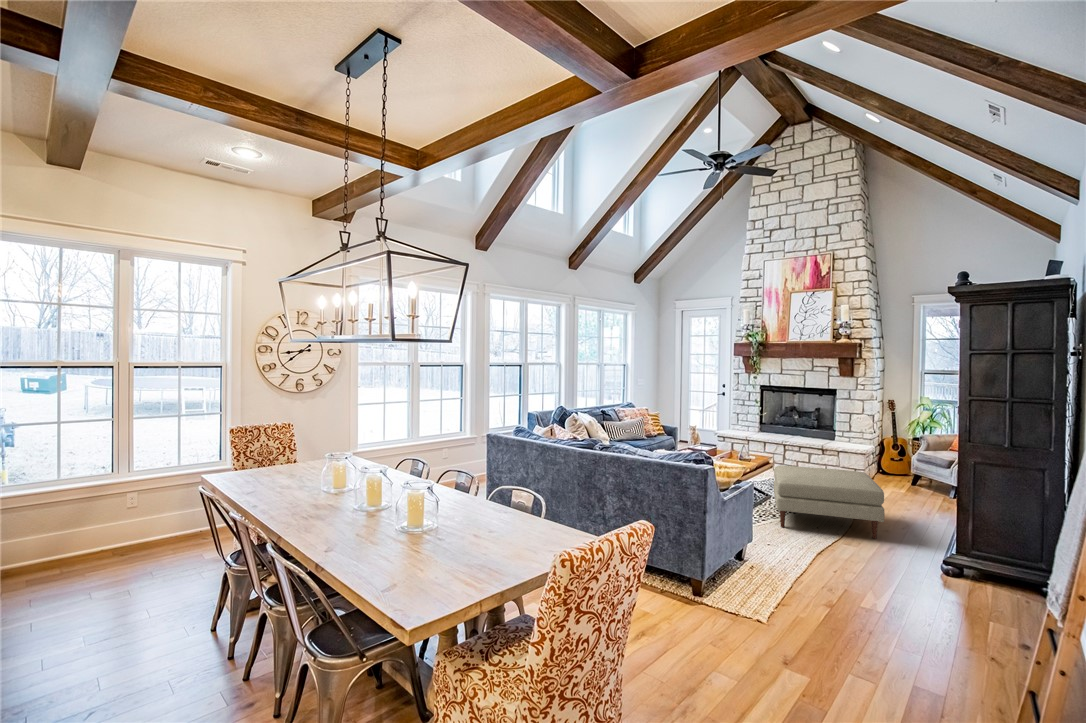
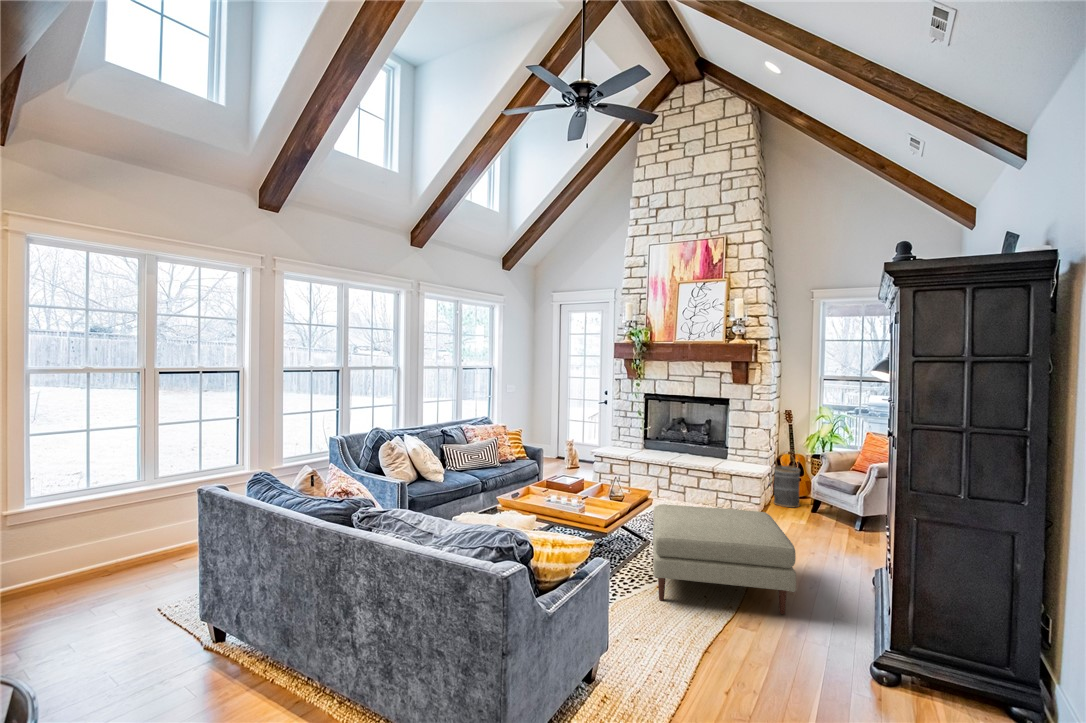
basket: none [877,433,902,480] -> present [773,454,800,507]

